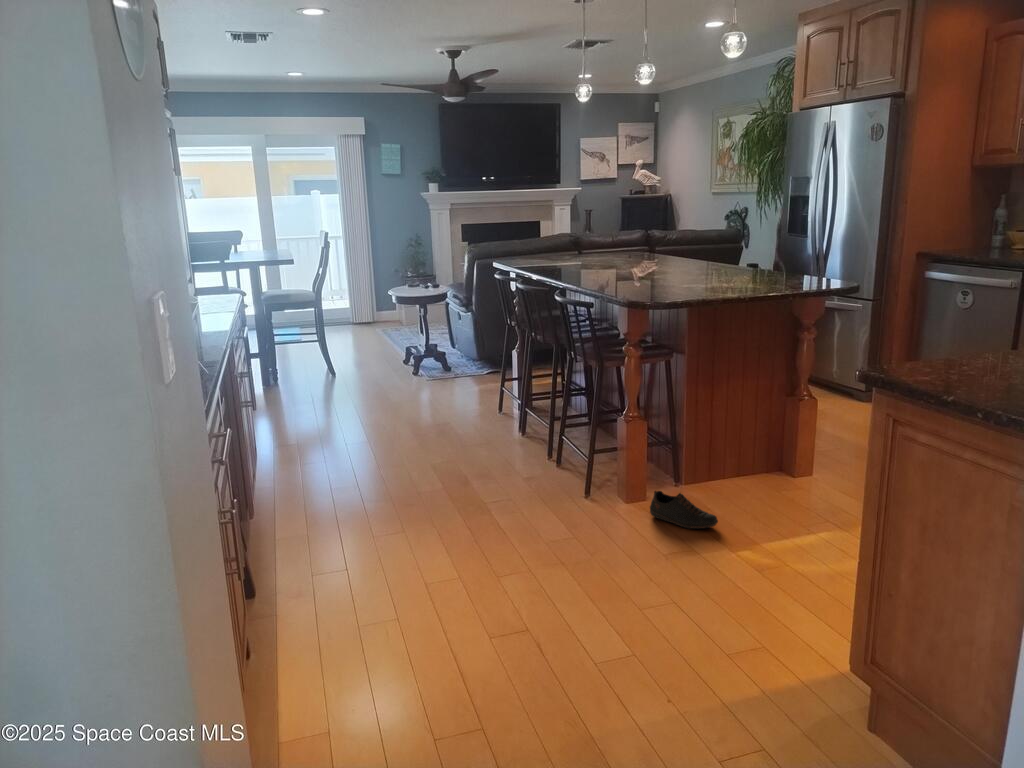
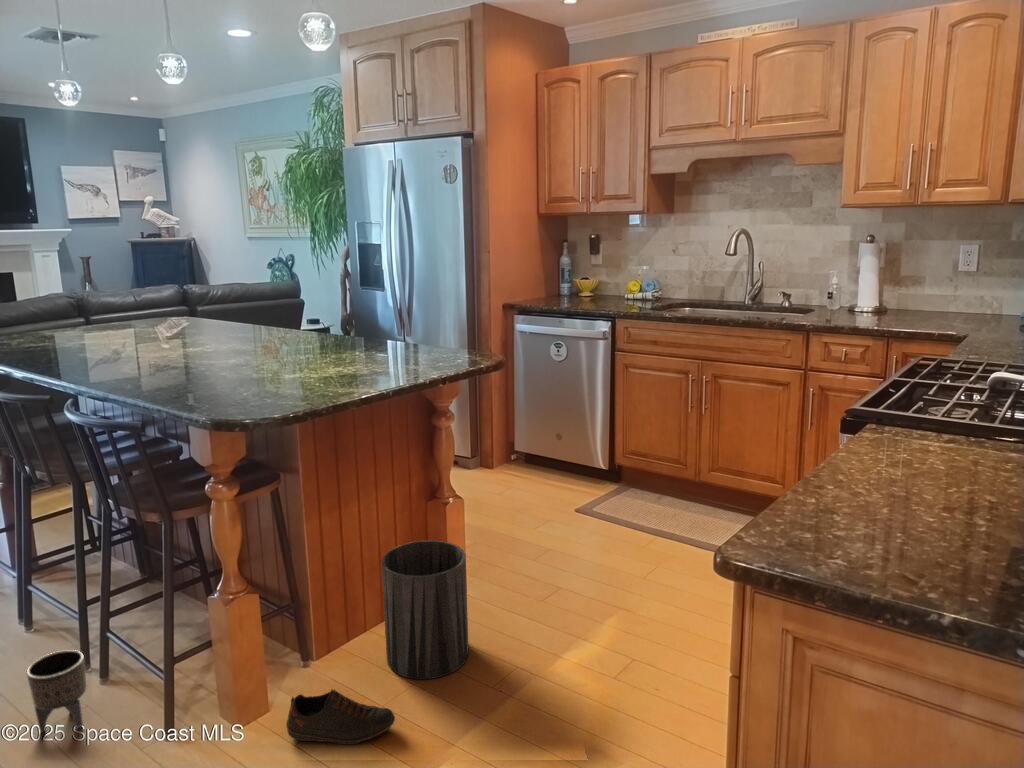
trash can: none [727,420,796,515] -> present [381,540,469,679]
planter: none [521,438,549,482] -> present [27,650,86,733]

